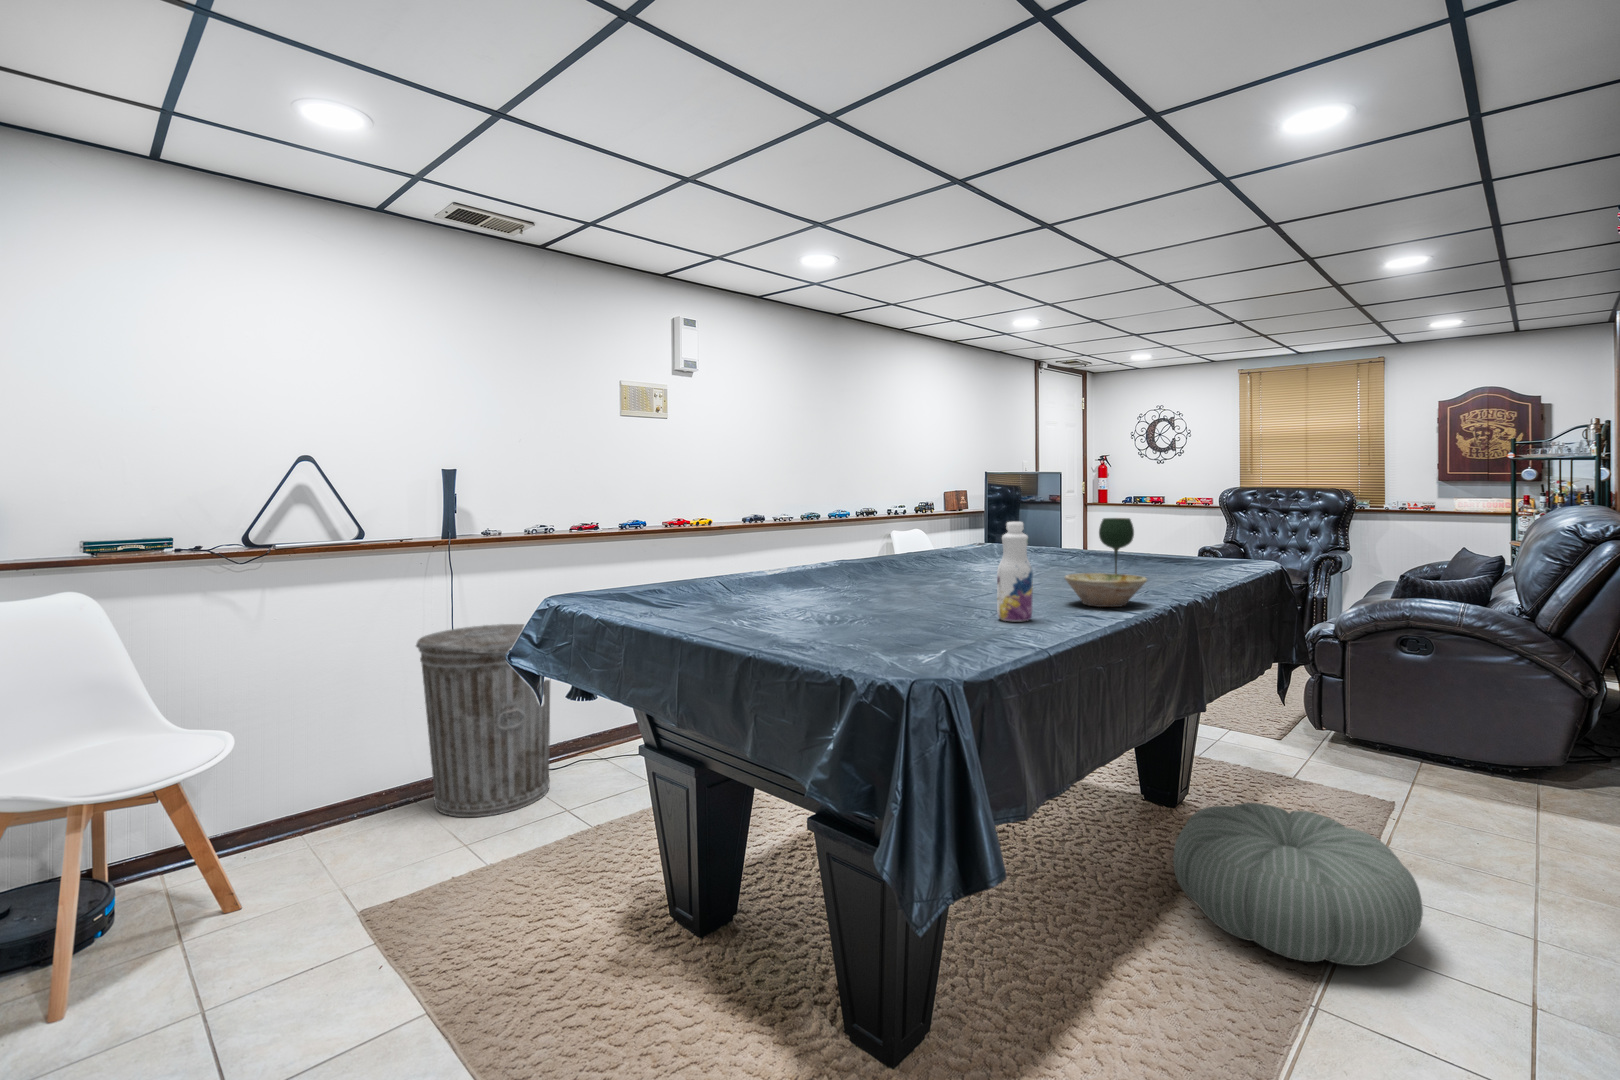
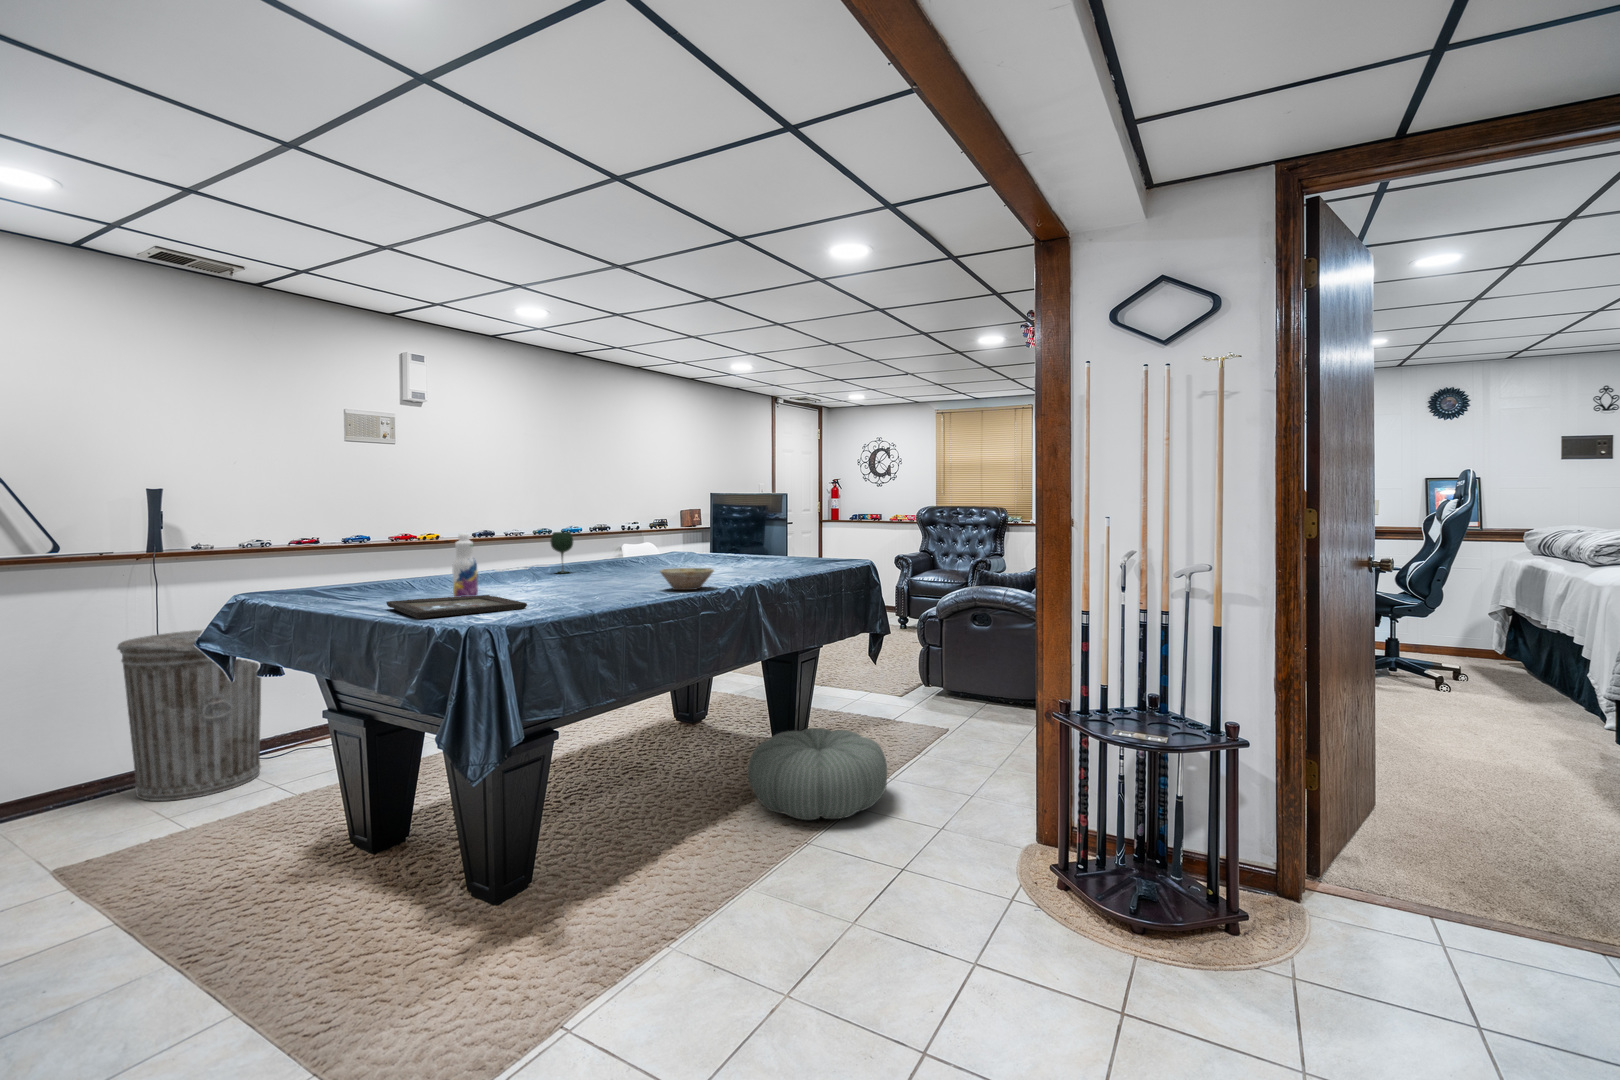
wine glass: present [1099,518,1134,574] -> present [550,532,573,573]
beverage bottle: present [997,522,1033,621] -> present [452,533,478,597]
tray: none [727,608,925,651] -> present [386,595,527,619]

